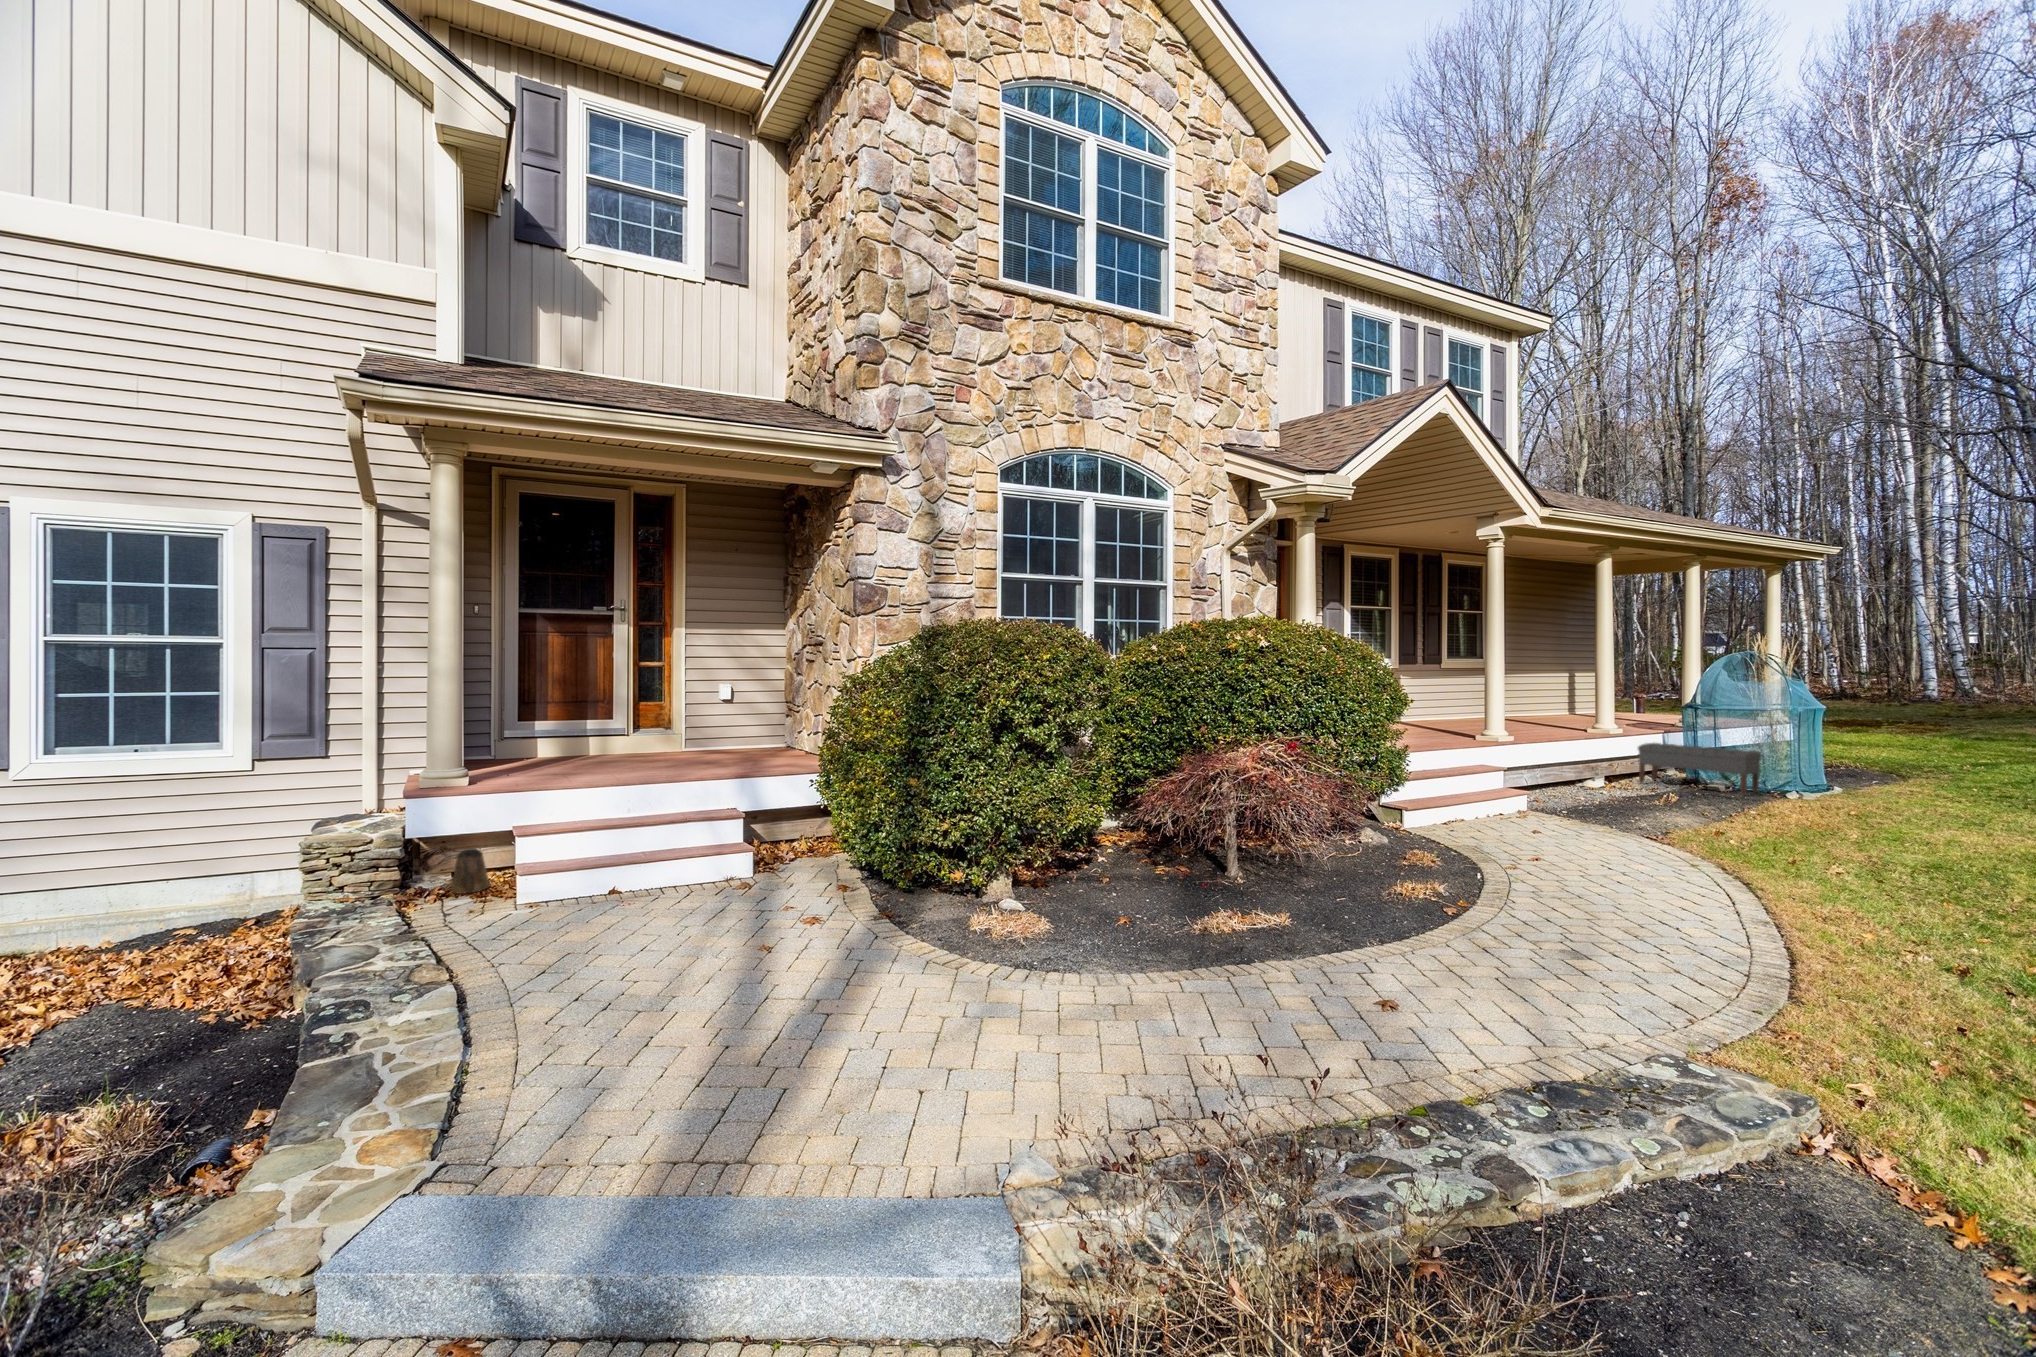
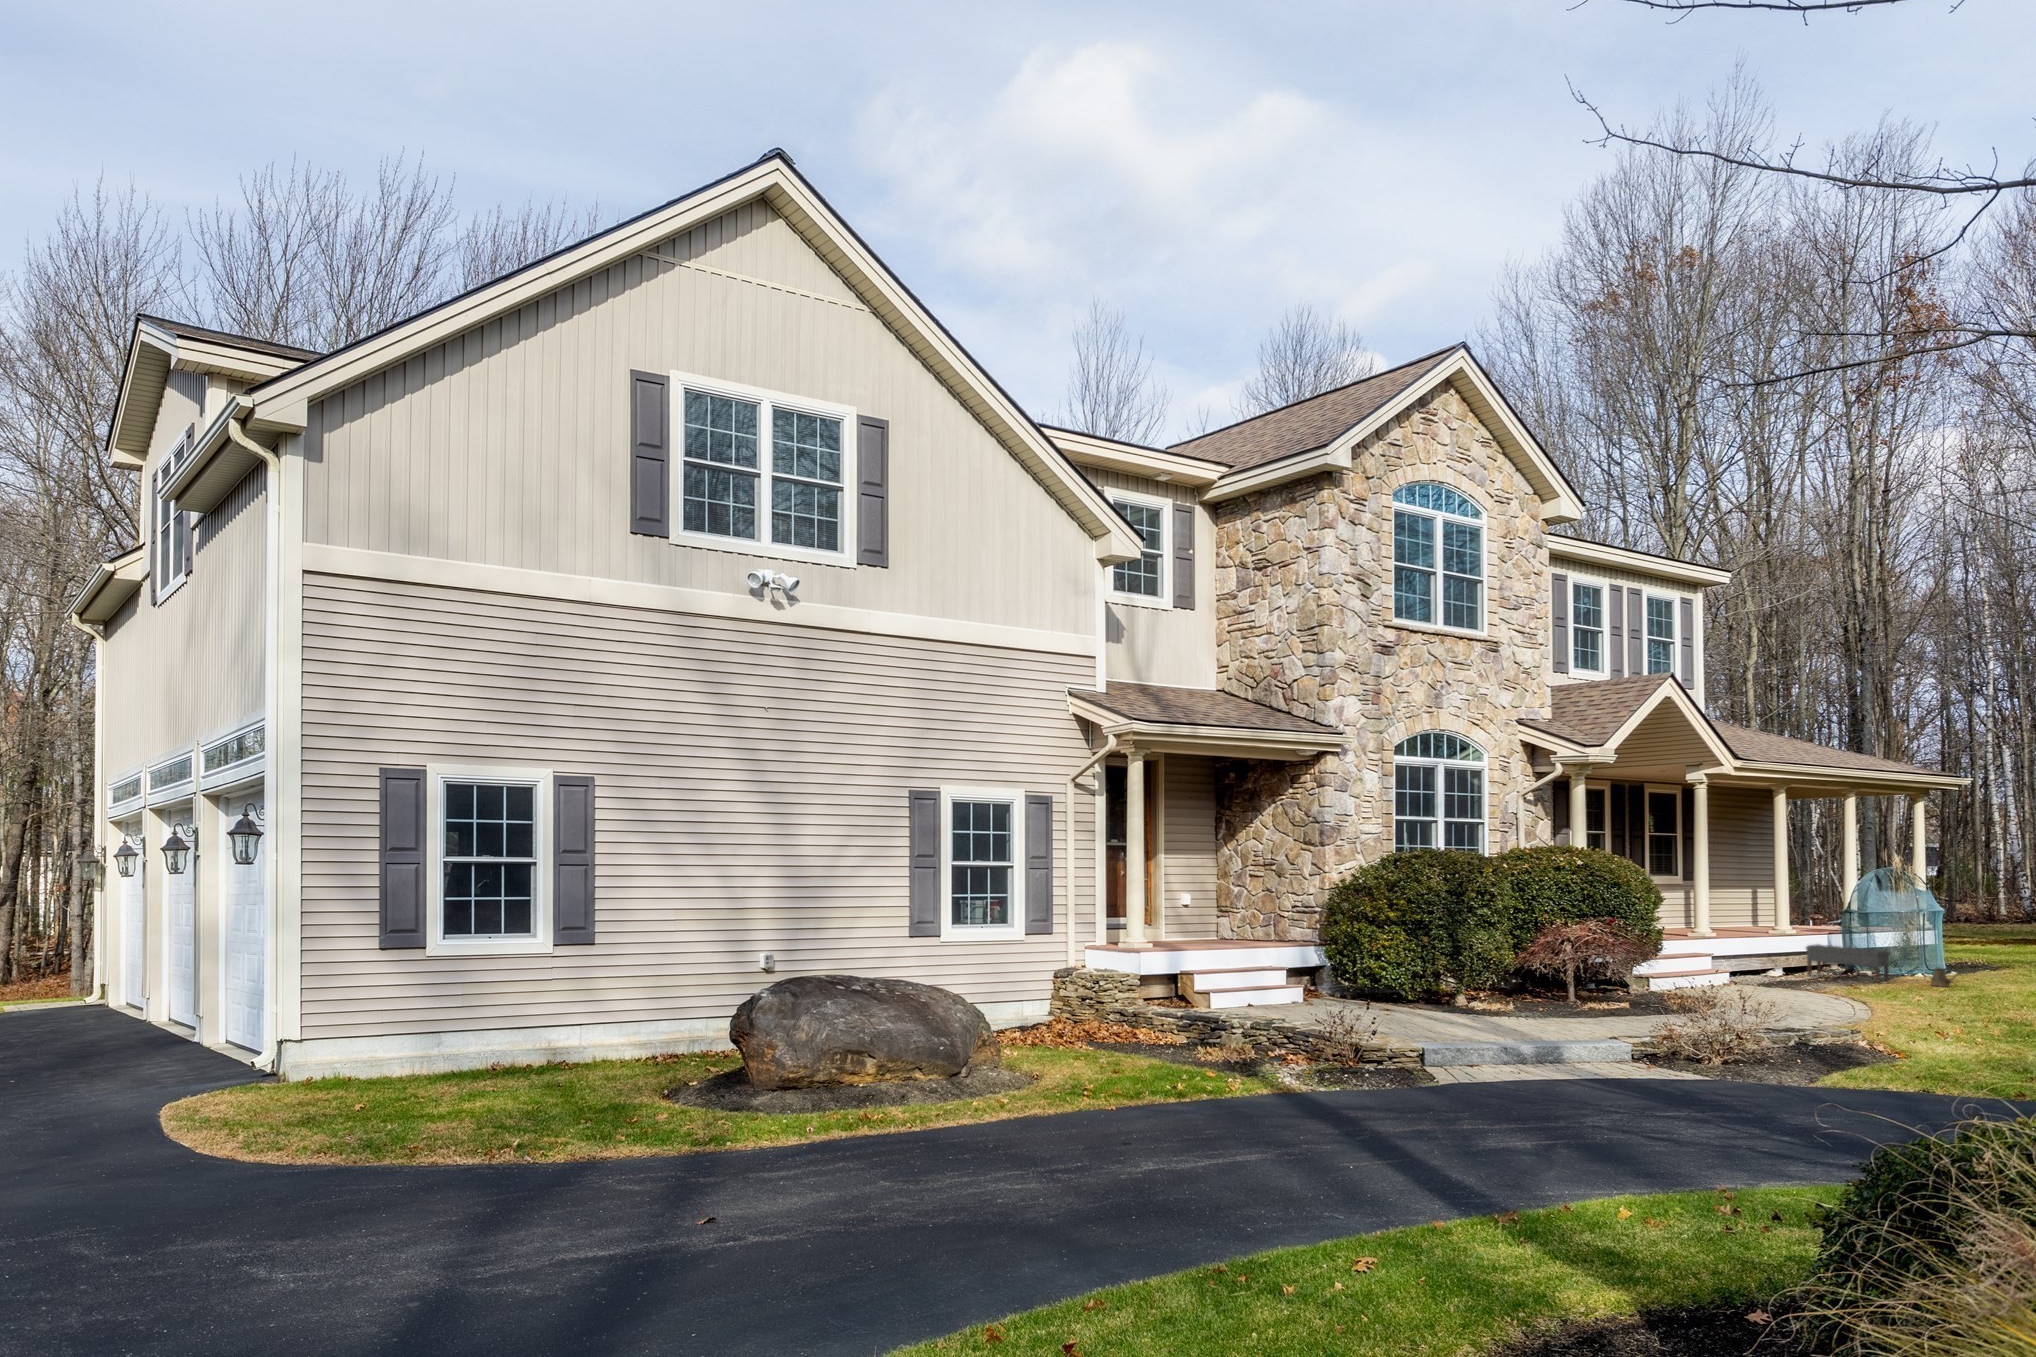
watering can: present [451,848,491,894] -> present [1931,968,1957,987]

